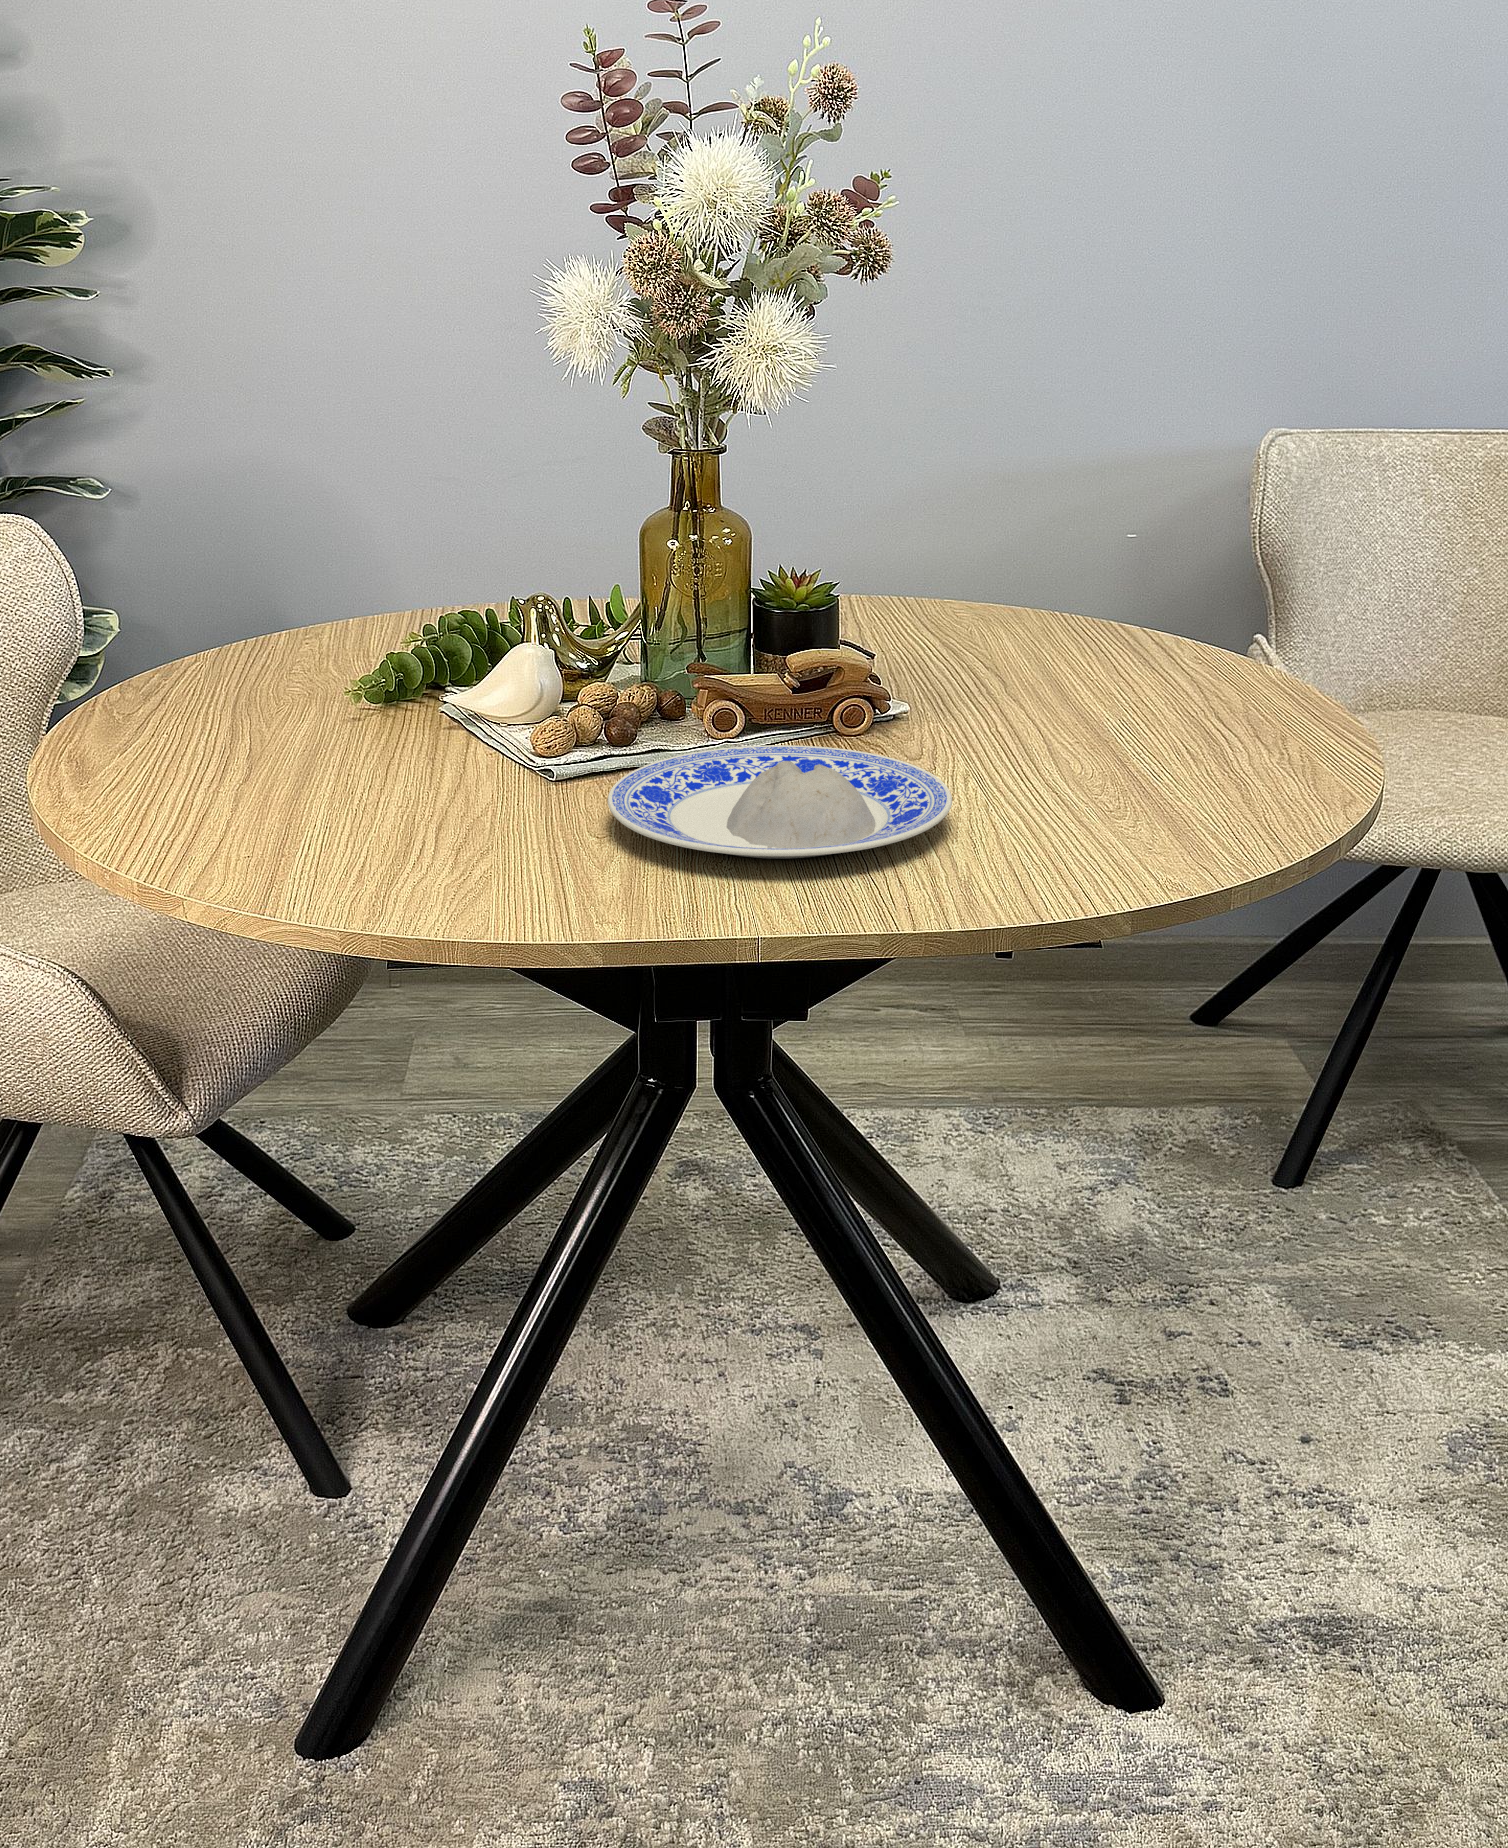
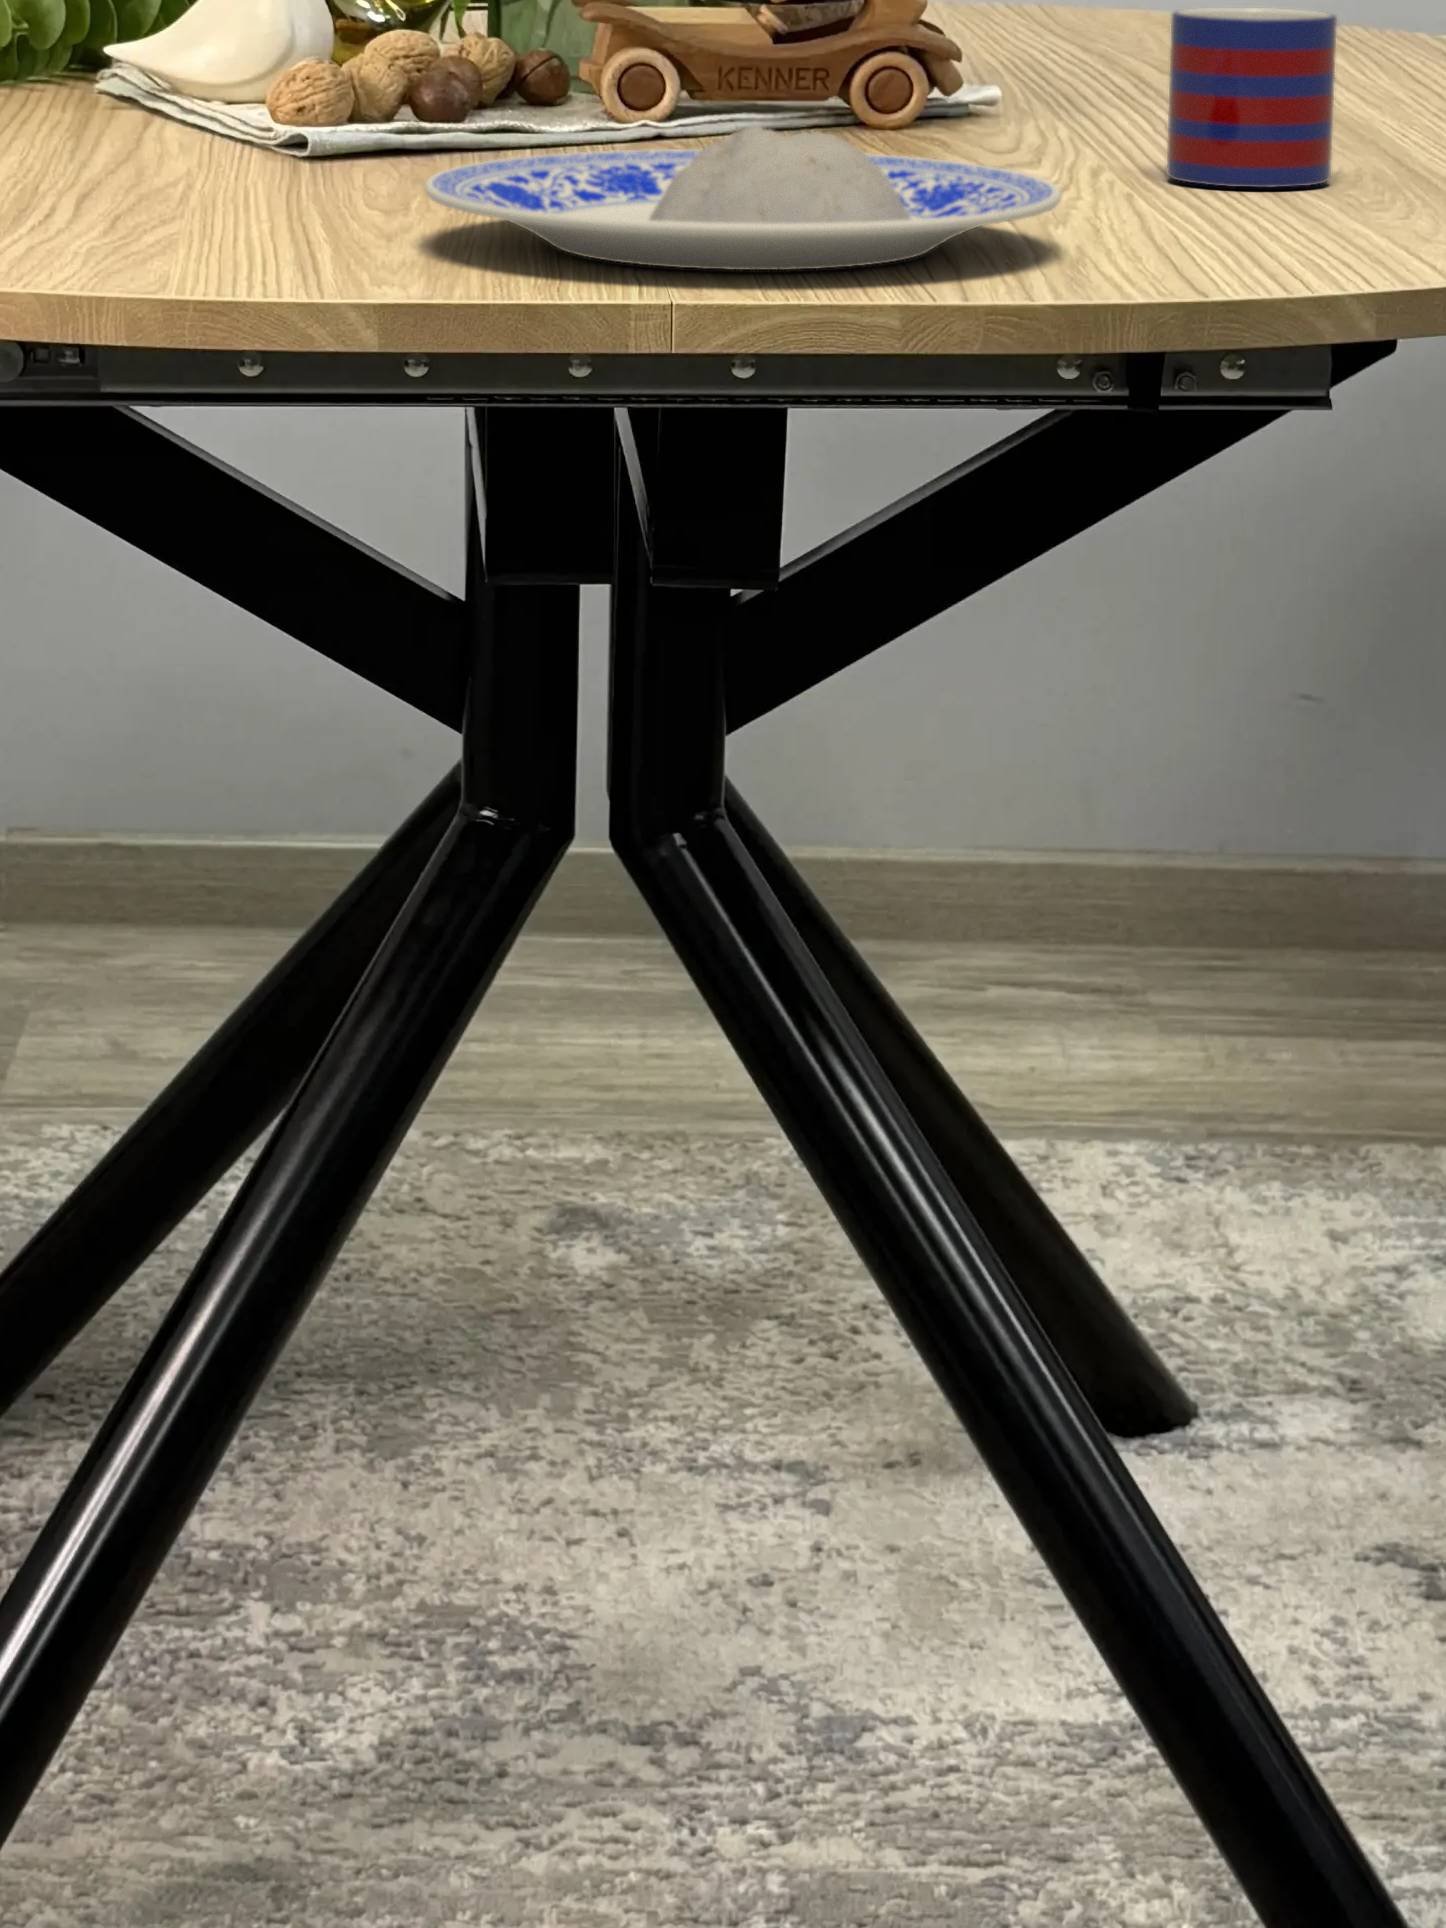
mug: none [994,631,1086,737] -> present [1167,8,1337,187]

